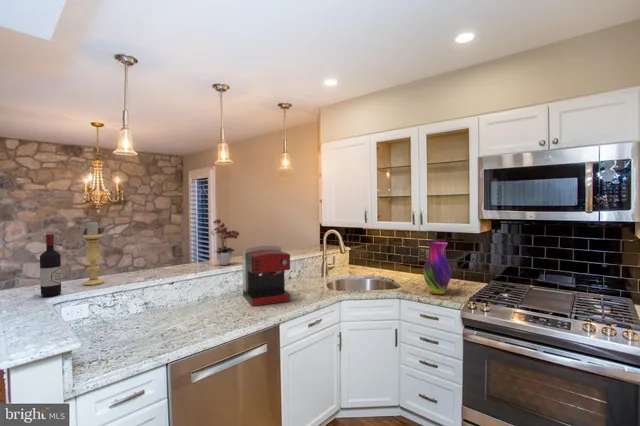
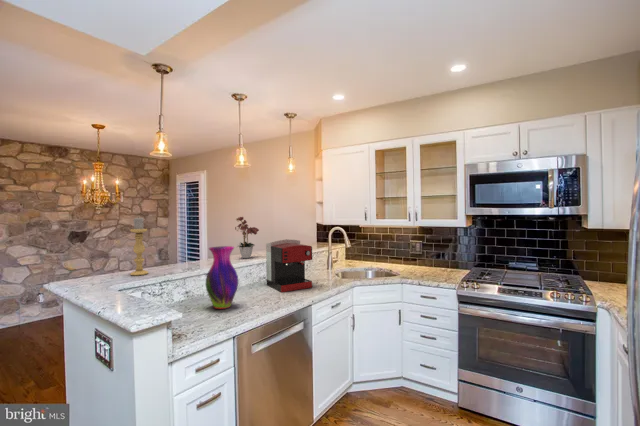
wine bottle: present [40,234,61,297] -> none [101,227,119,284]
vase: present [423,241,452,295] -> present [206,246,238,309]

